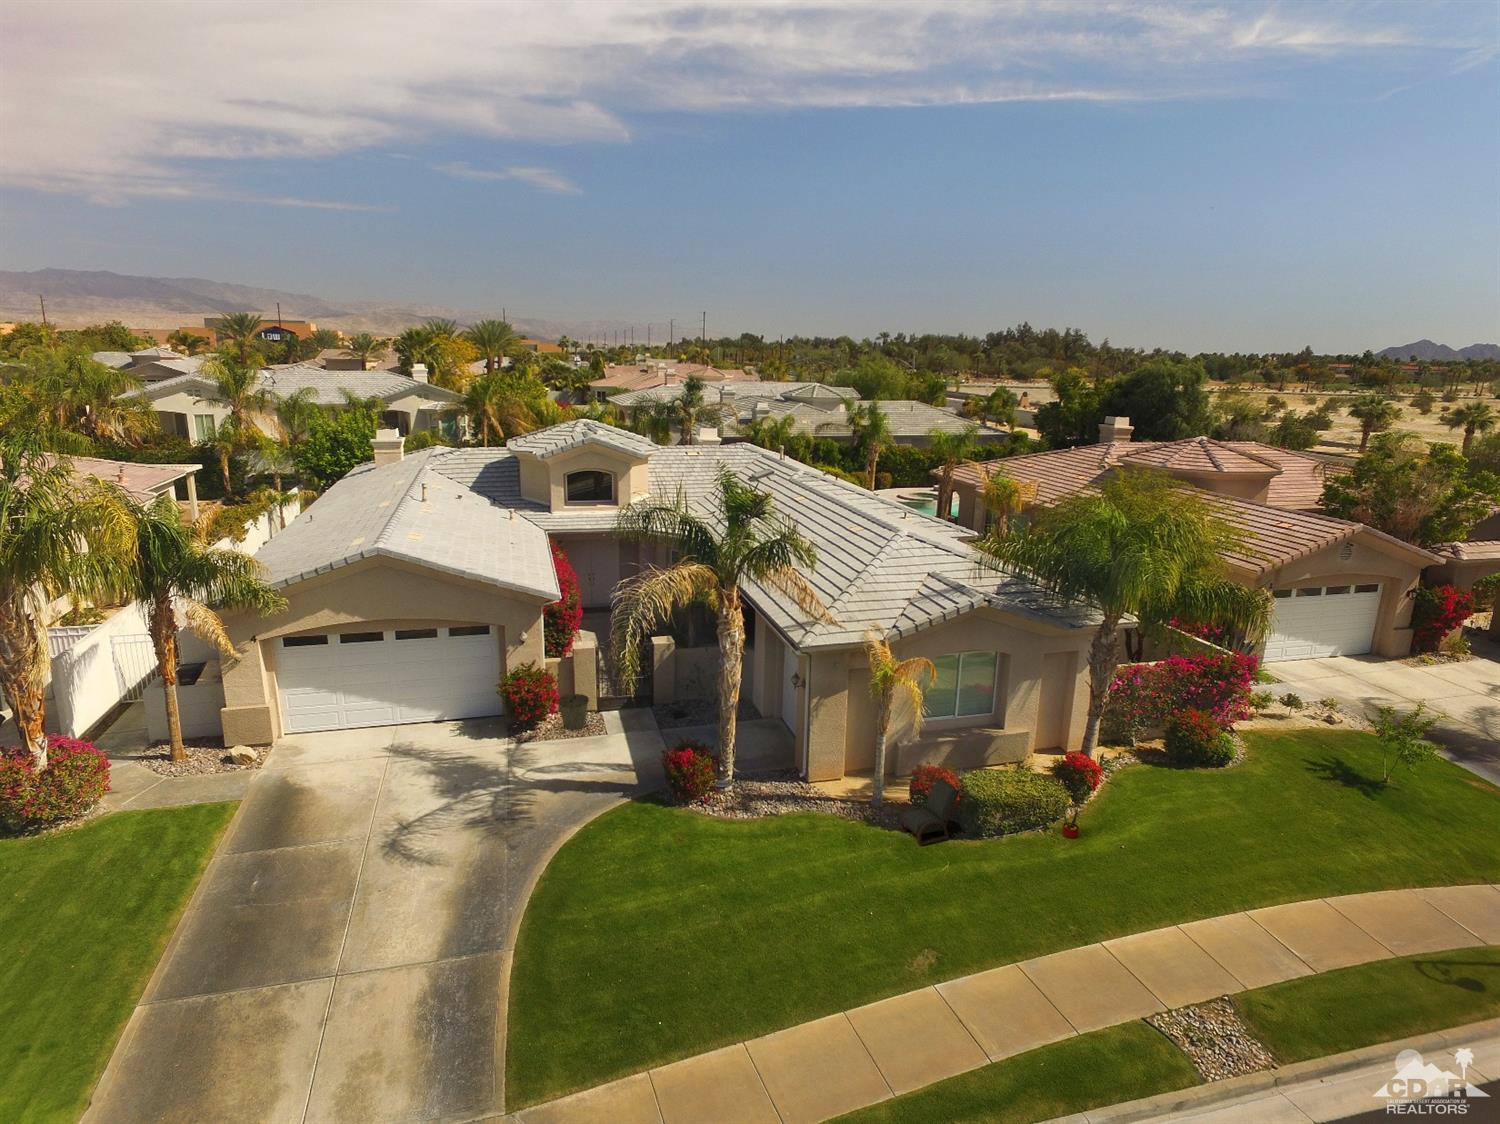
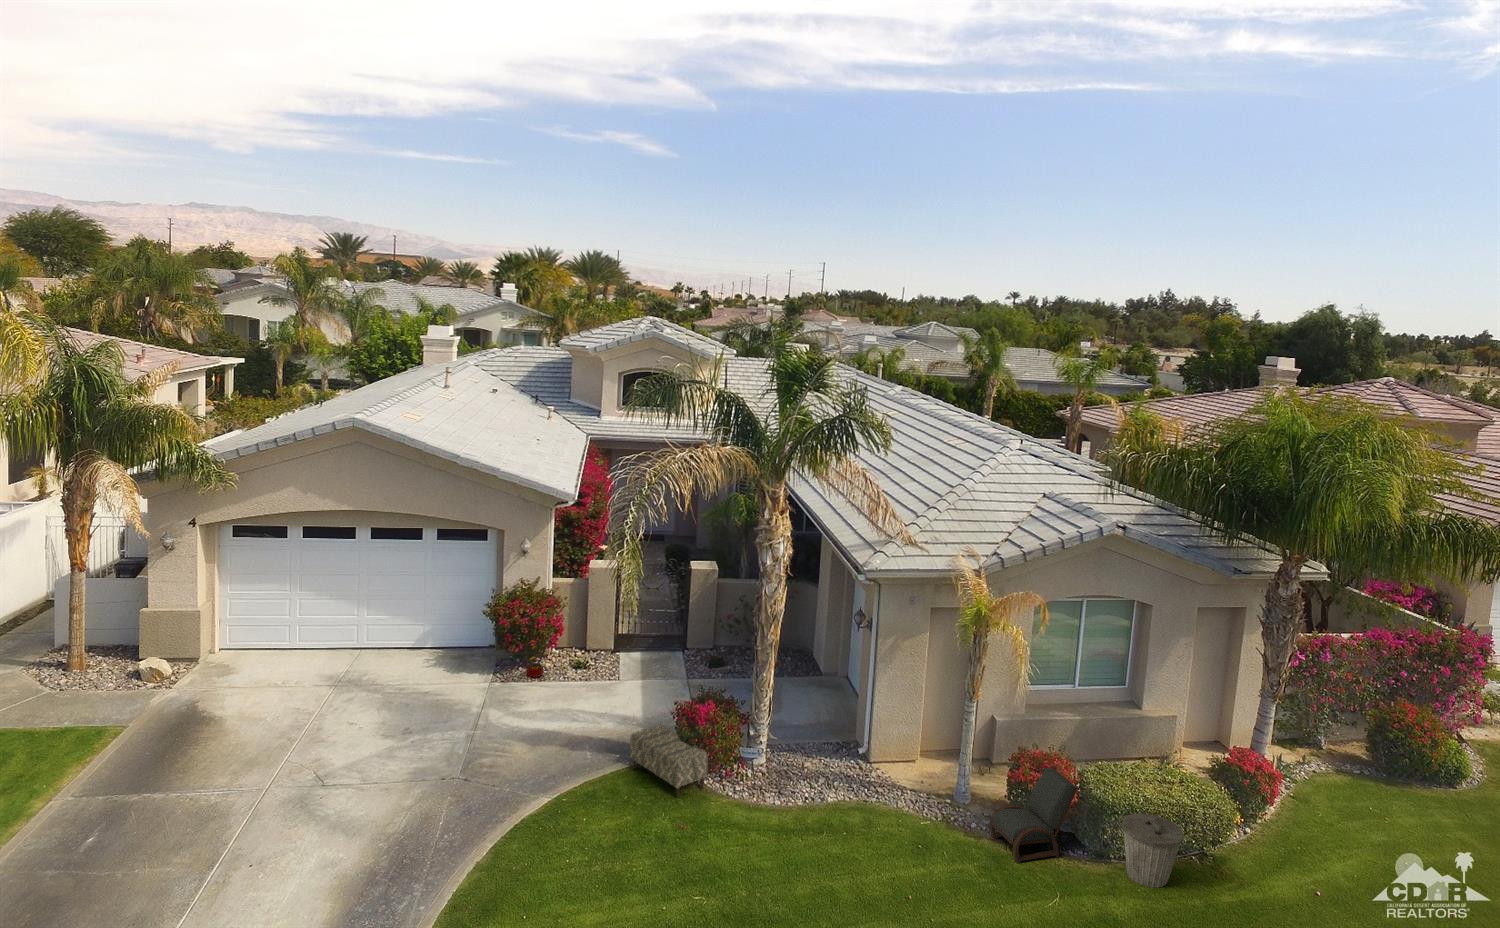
trash can: present [558,694,589,730] -> present [1122,813,1184,888]
bench: none [632,771,693,824] -> present [630,725,708,798]
decorative plant: present [1050,799,1091,838] -> present [523,646,557,677]

